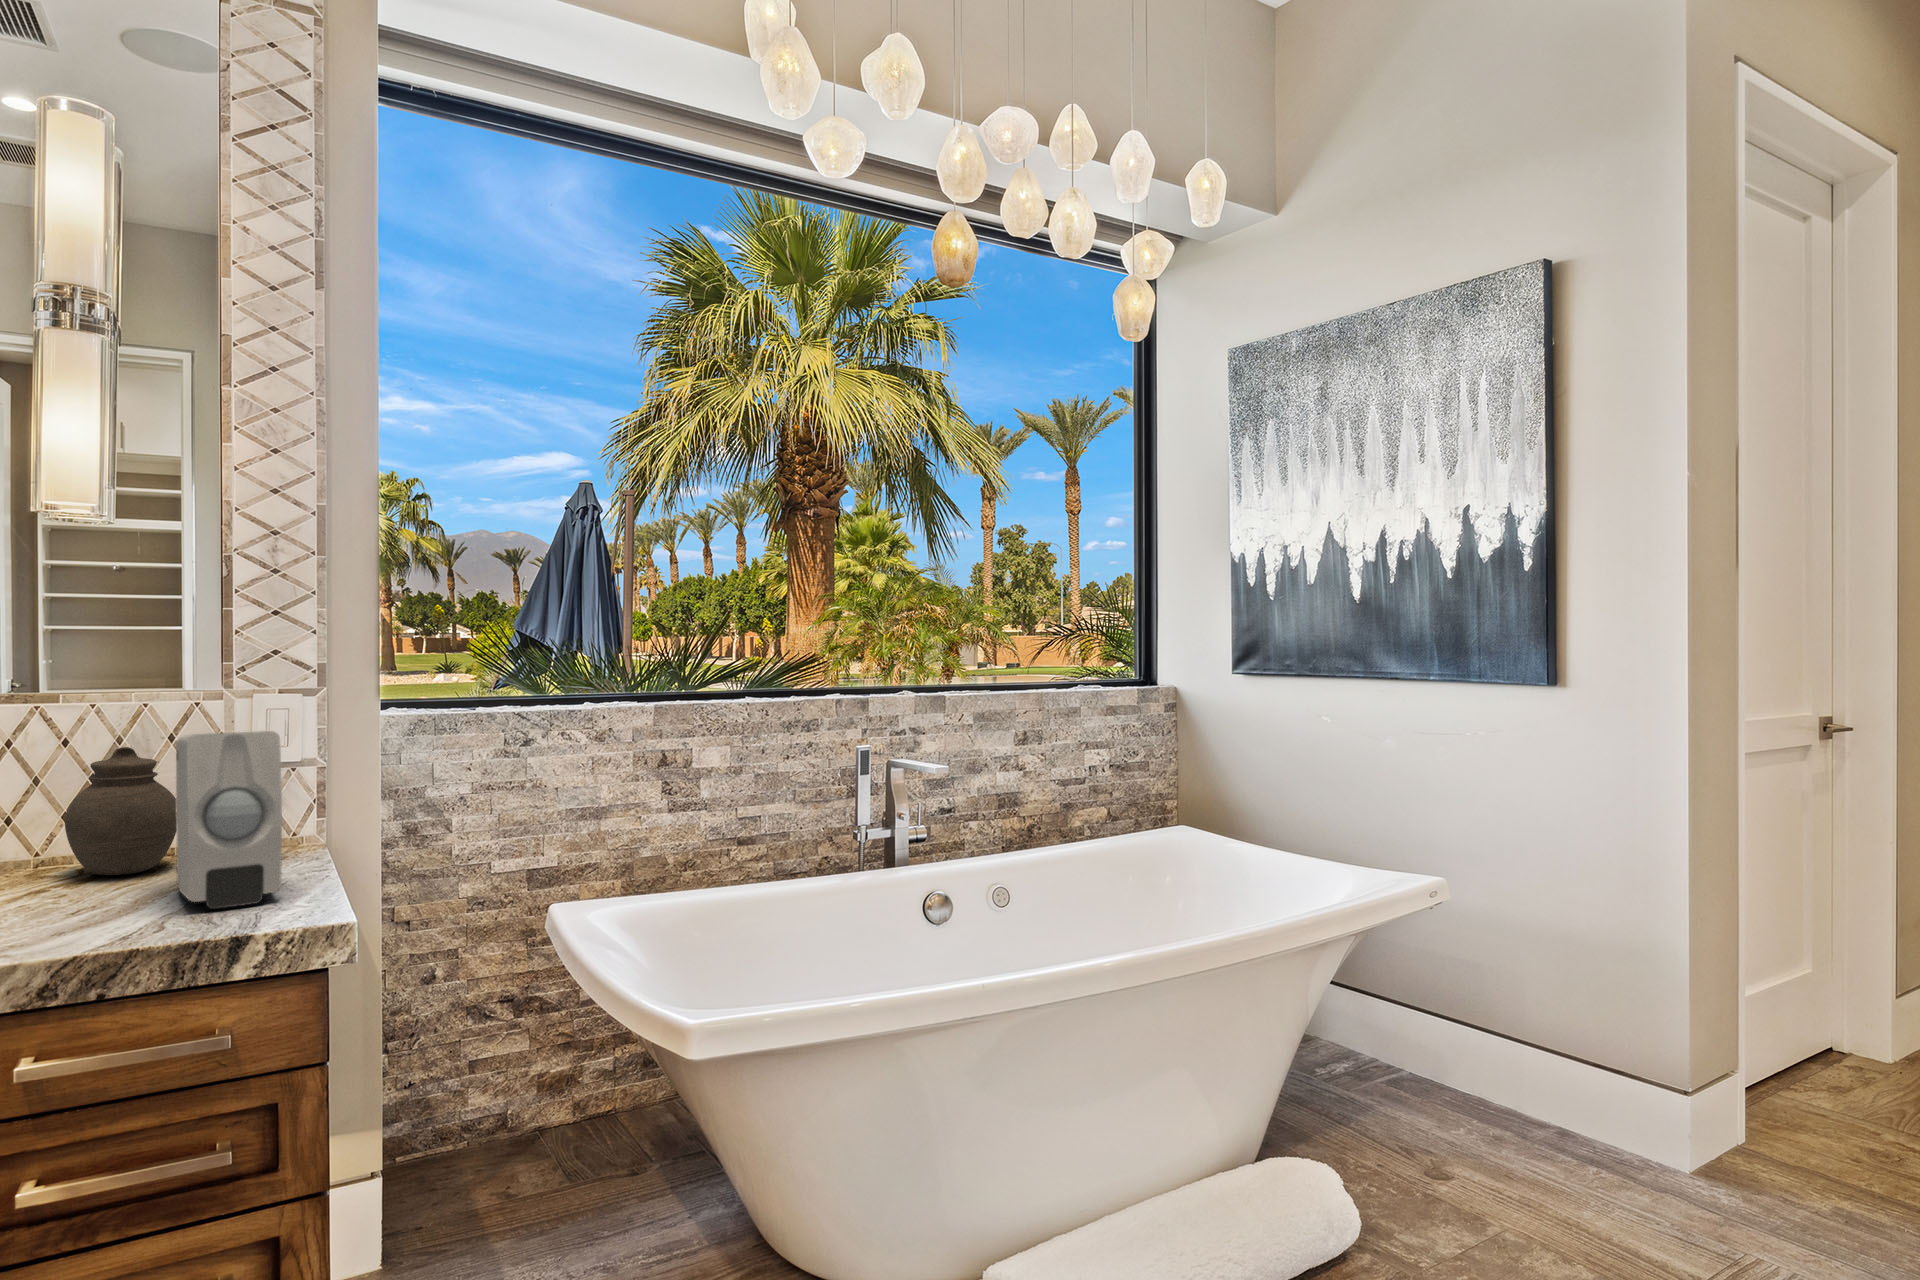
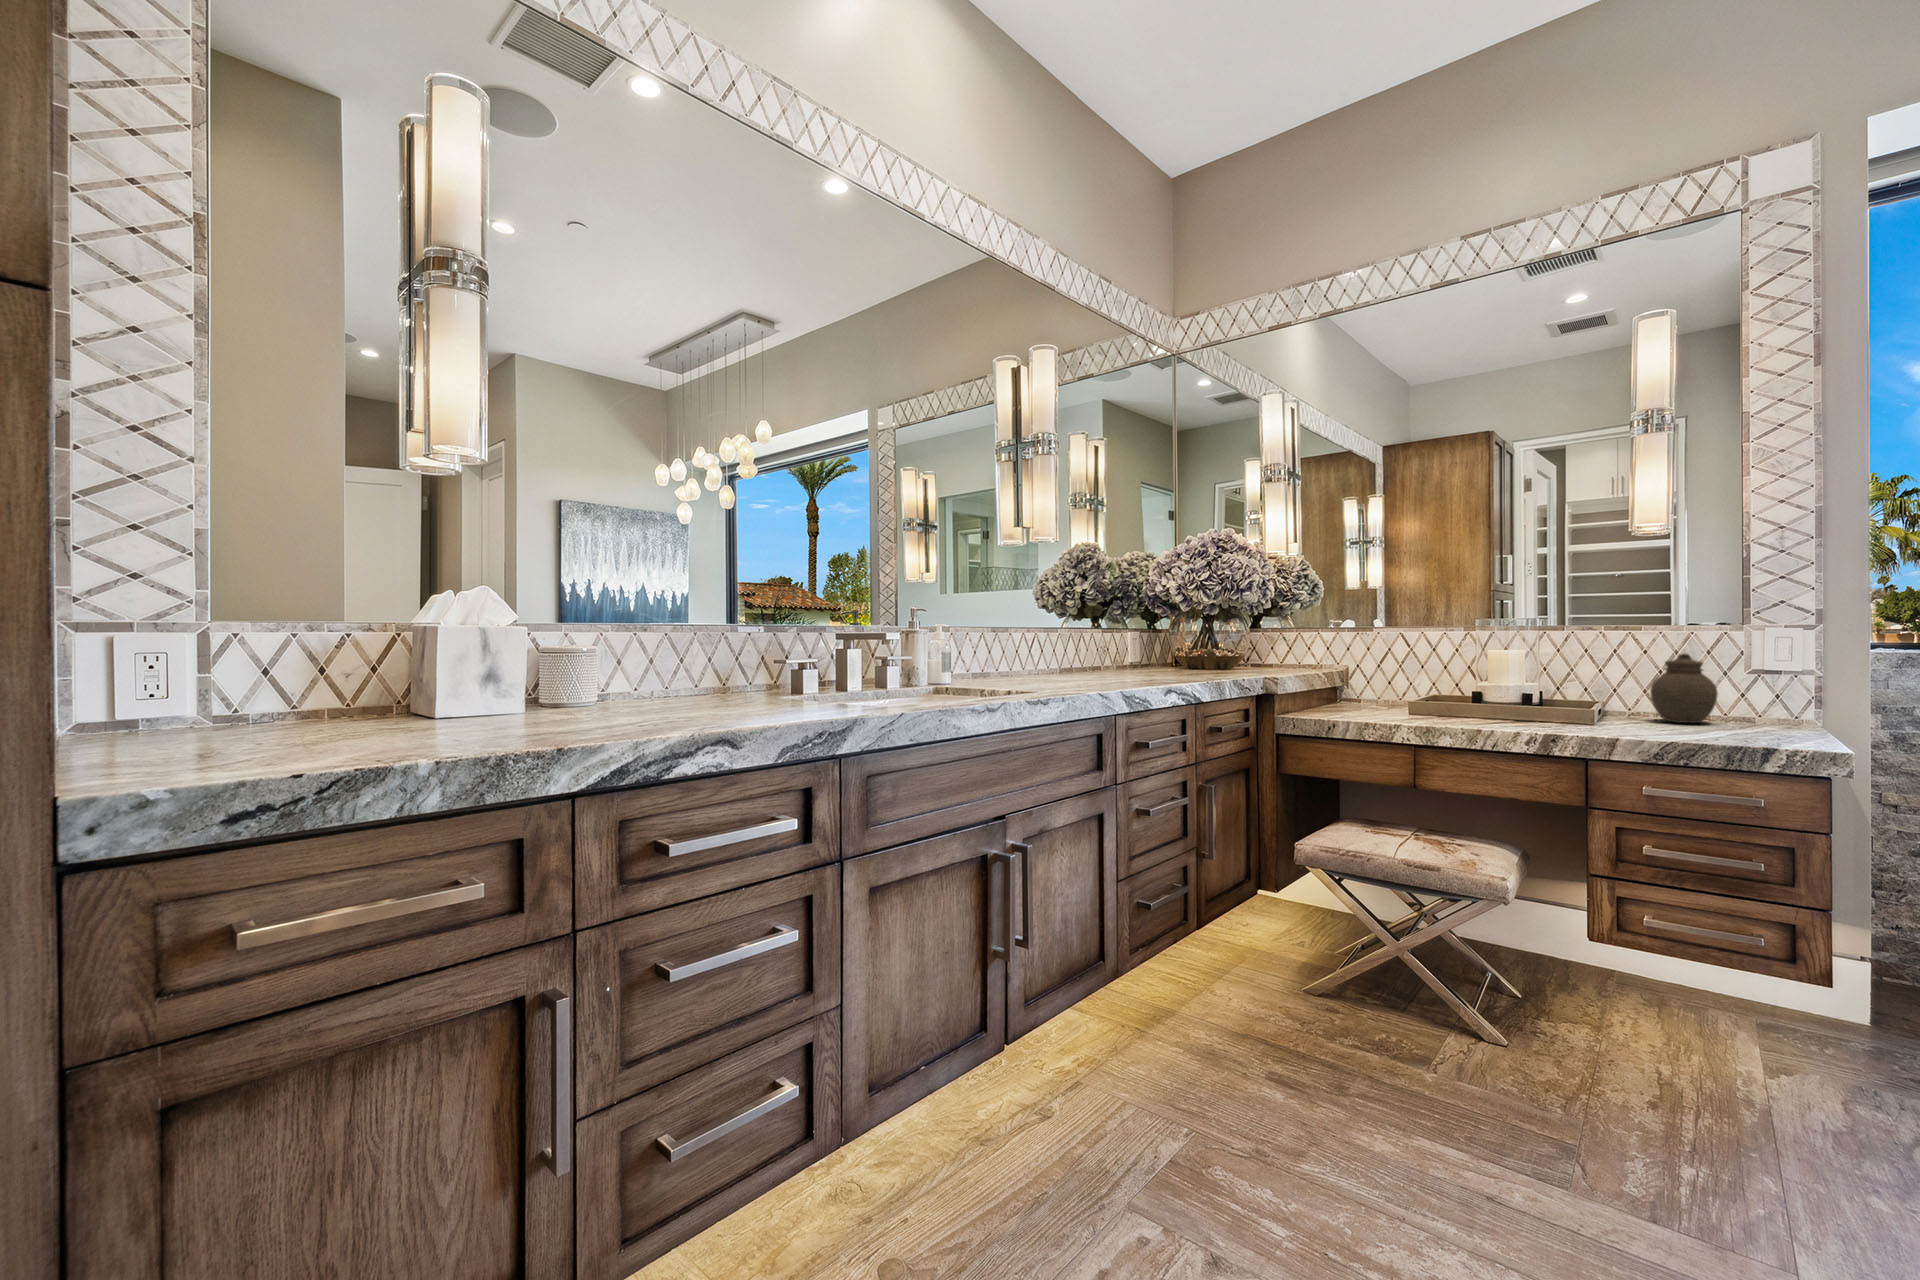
soap dispenser: present [176,731,282,909] -> none [1720,639,1794,739]

